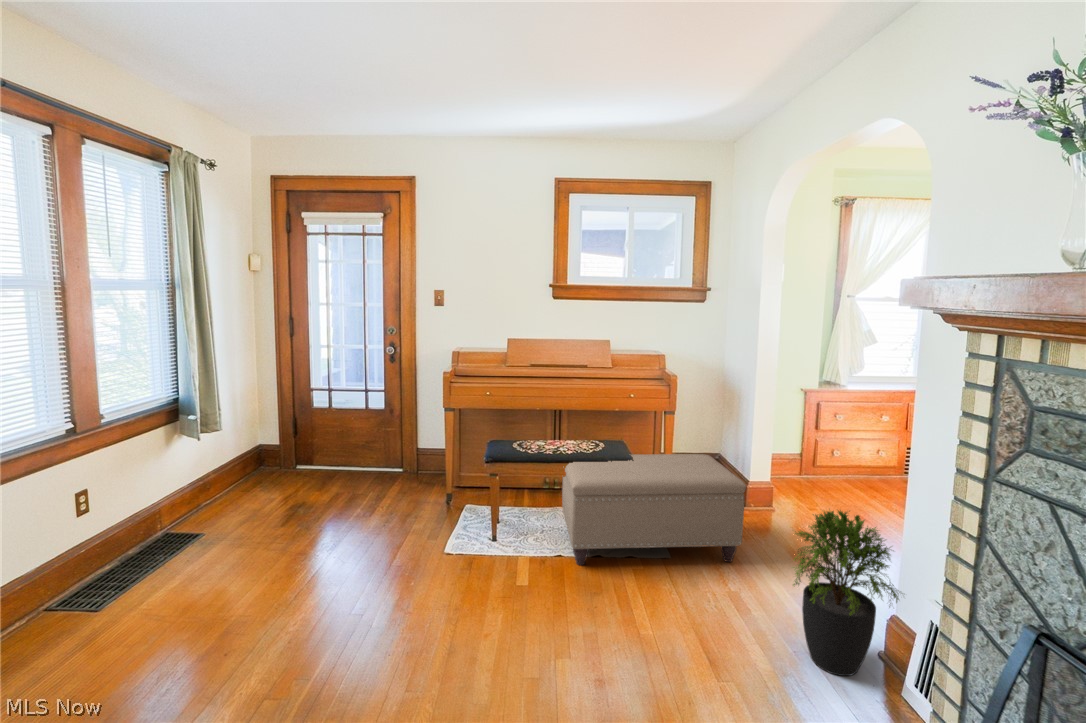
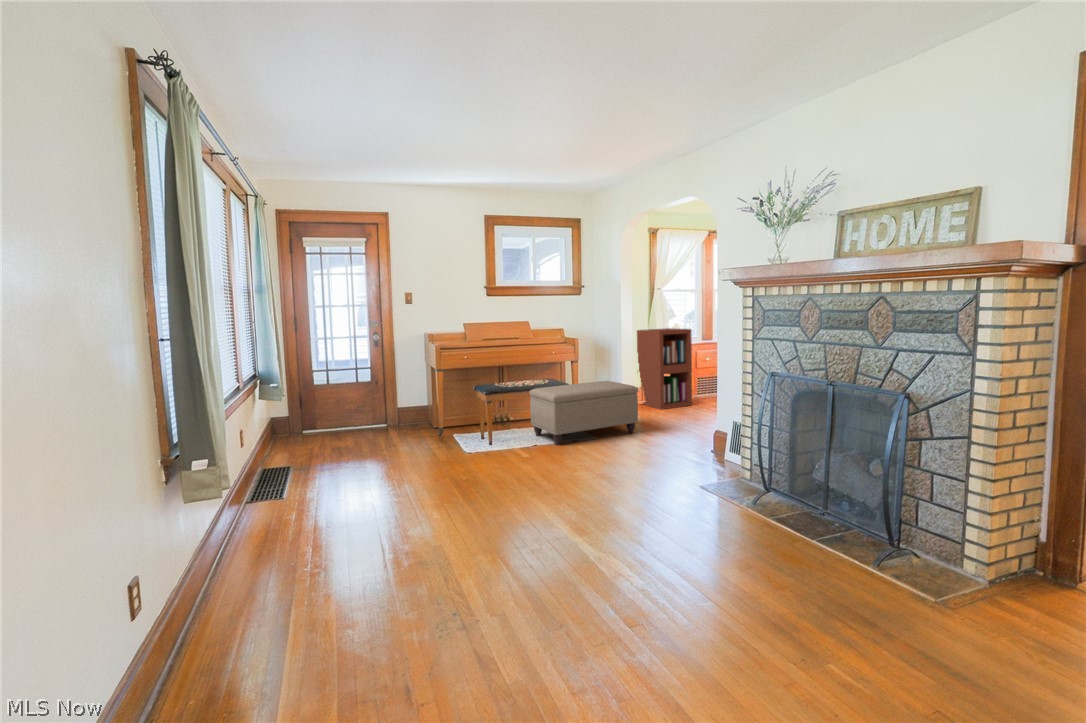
bookshelf: none [789,363,899,504] -> present [637,328,692,409]
potted plant: present [793,510,899,676] -> none [674,377,725,453]

